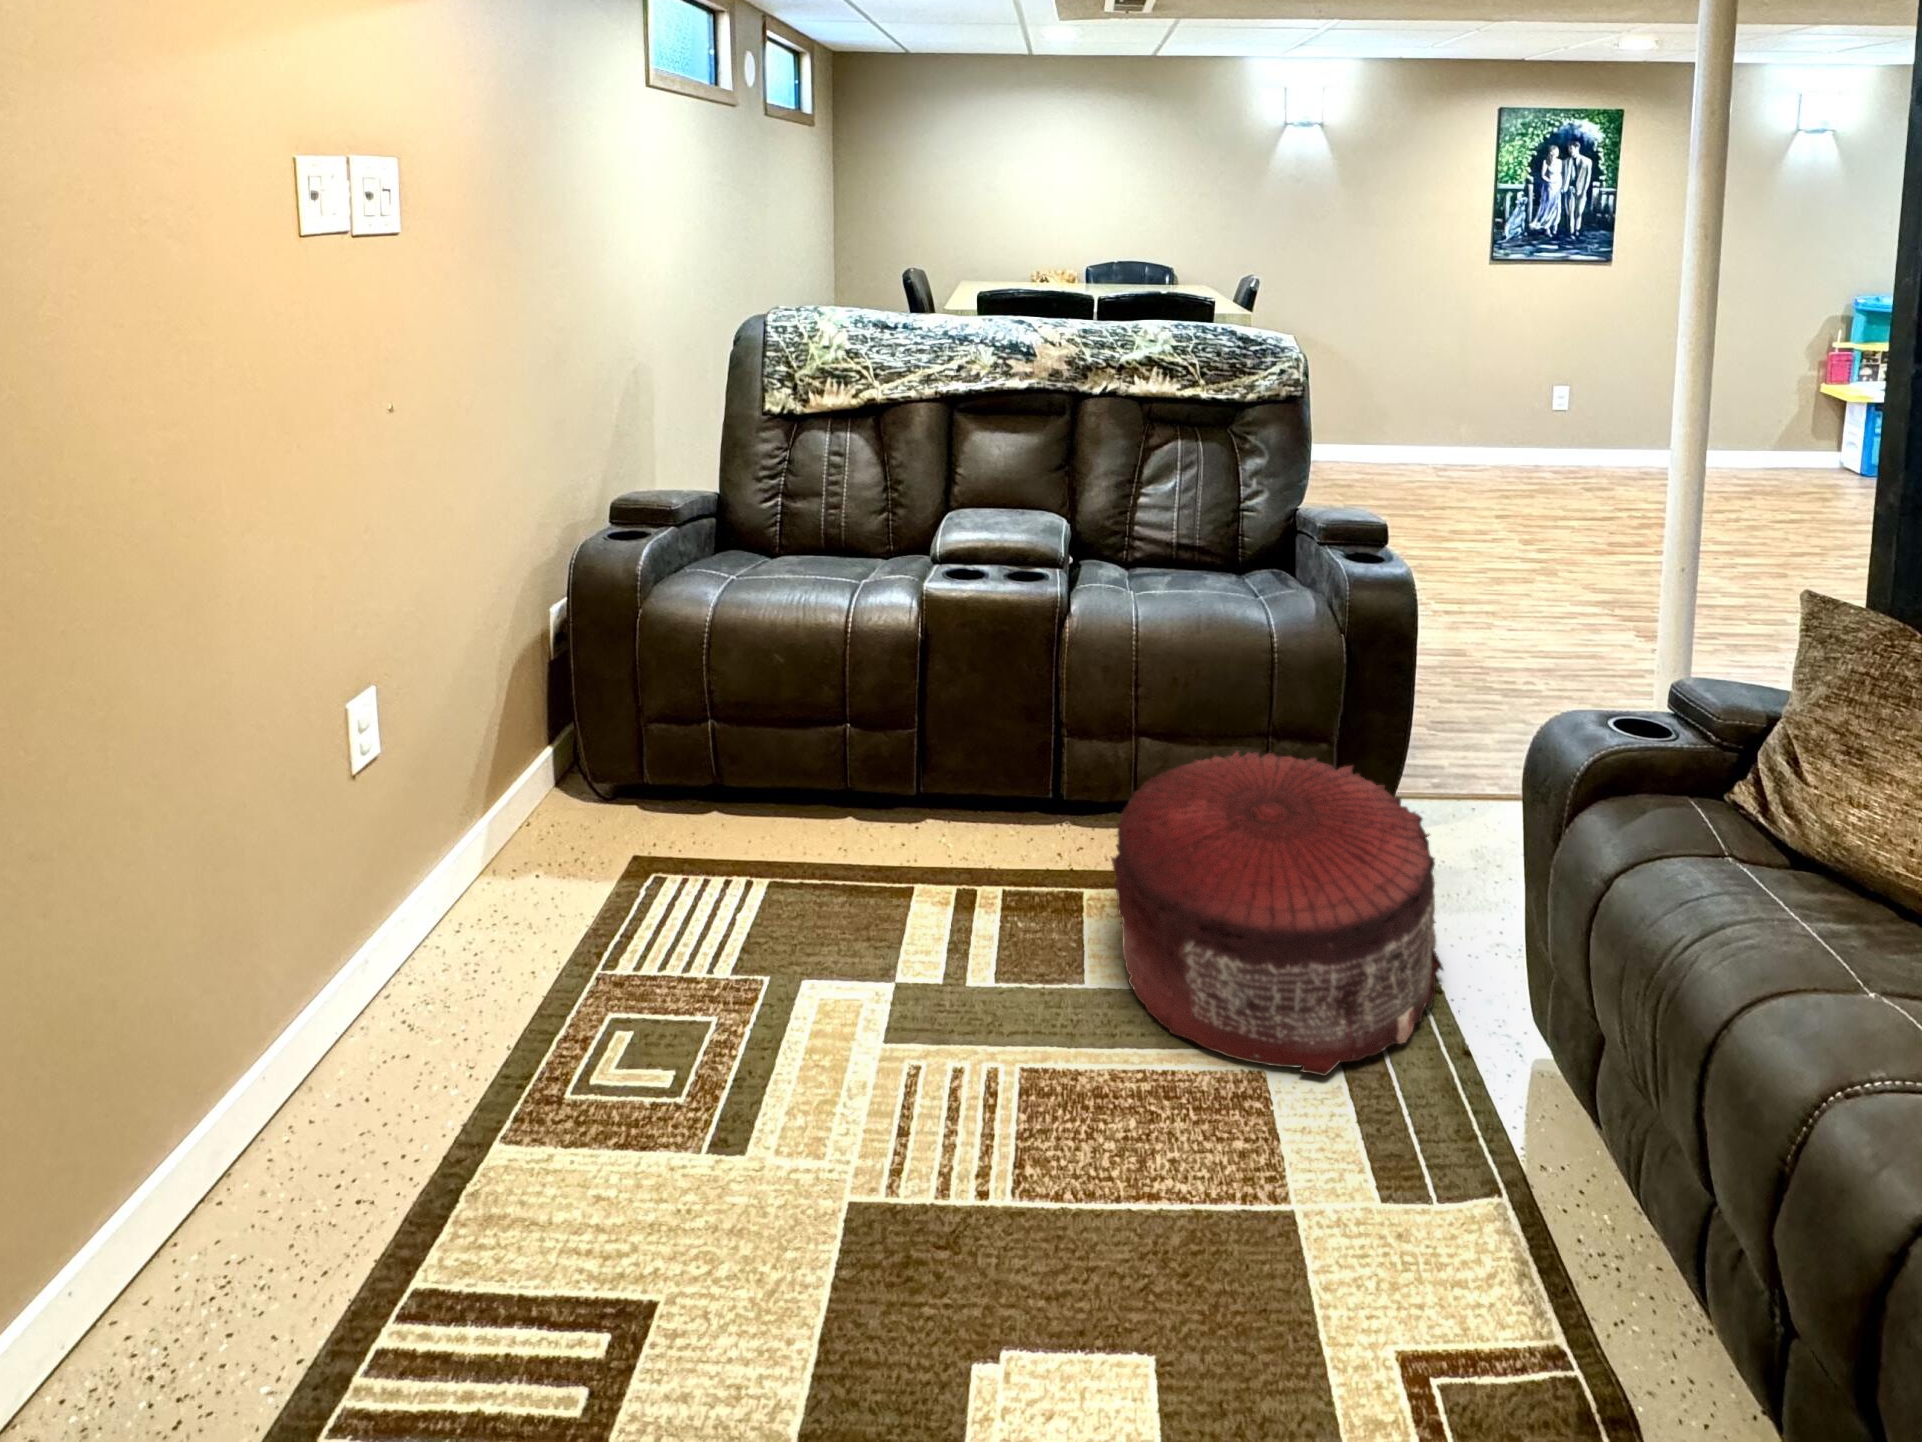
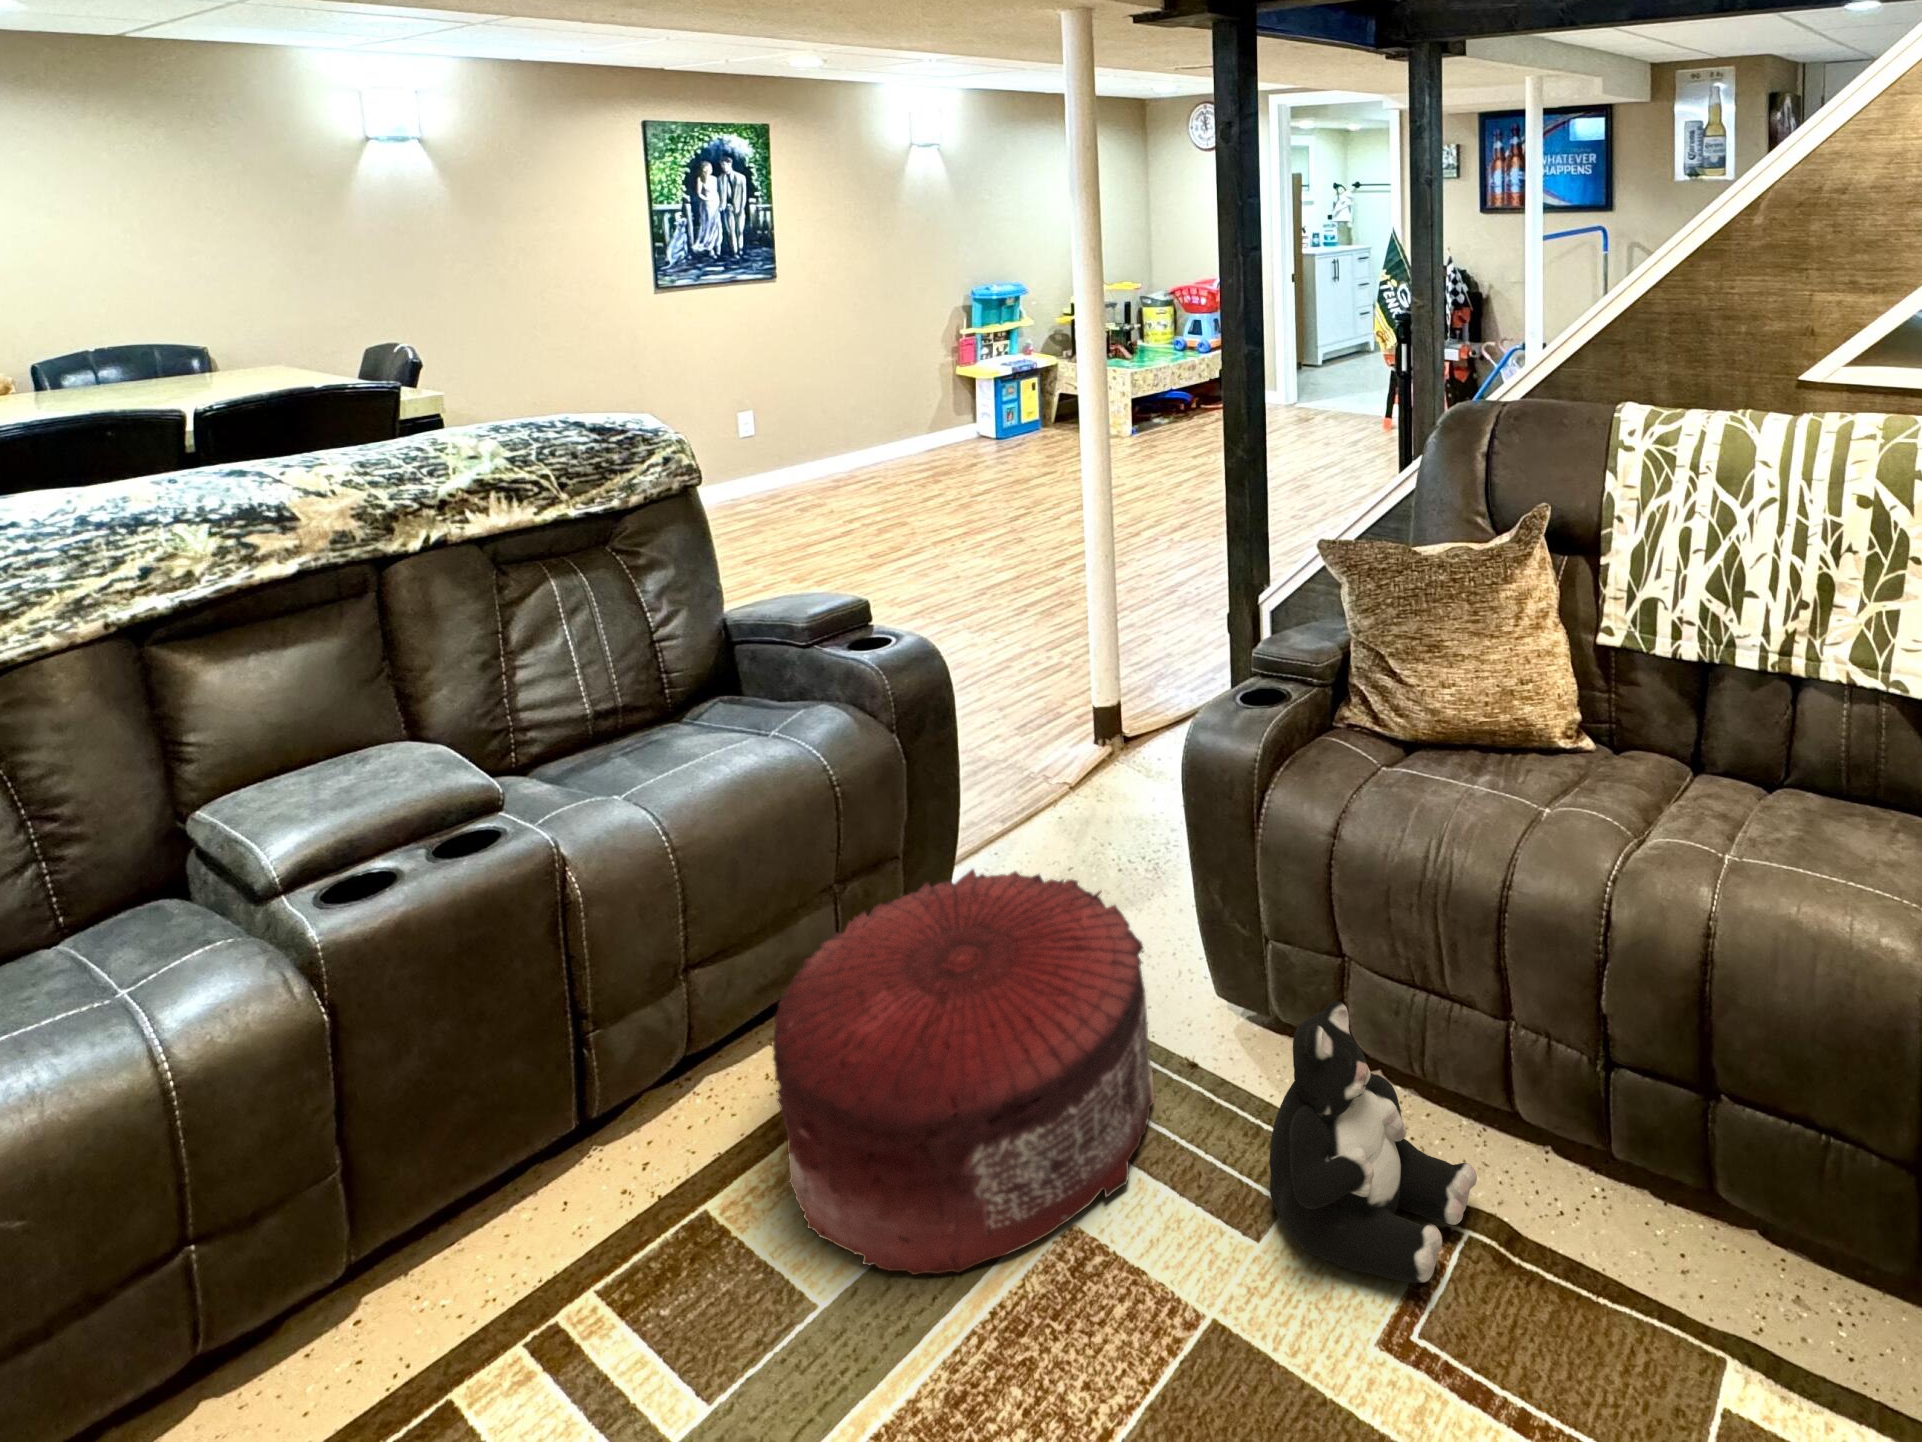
plush toy: none [1390,1027,1616,1359] -> present [1269,1001,1477,1283]

